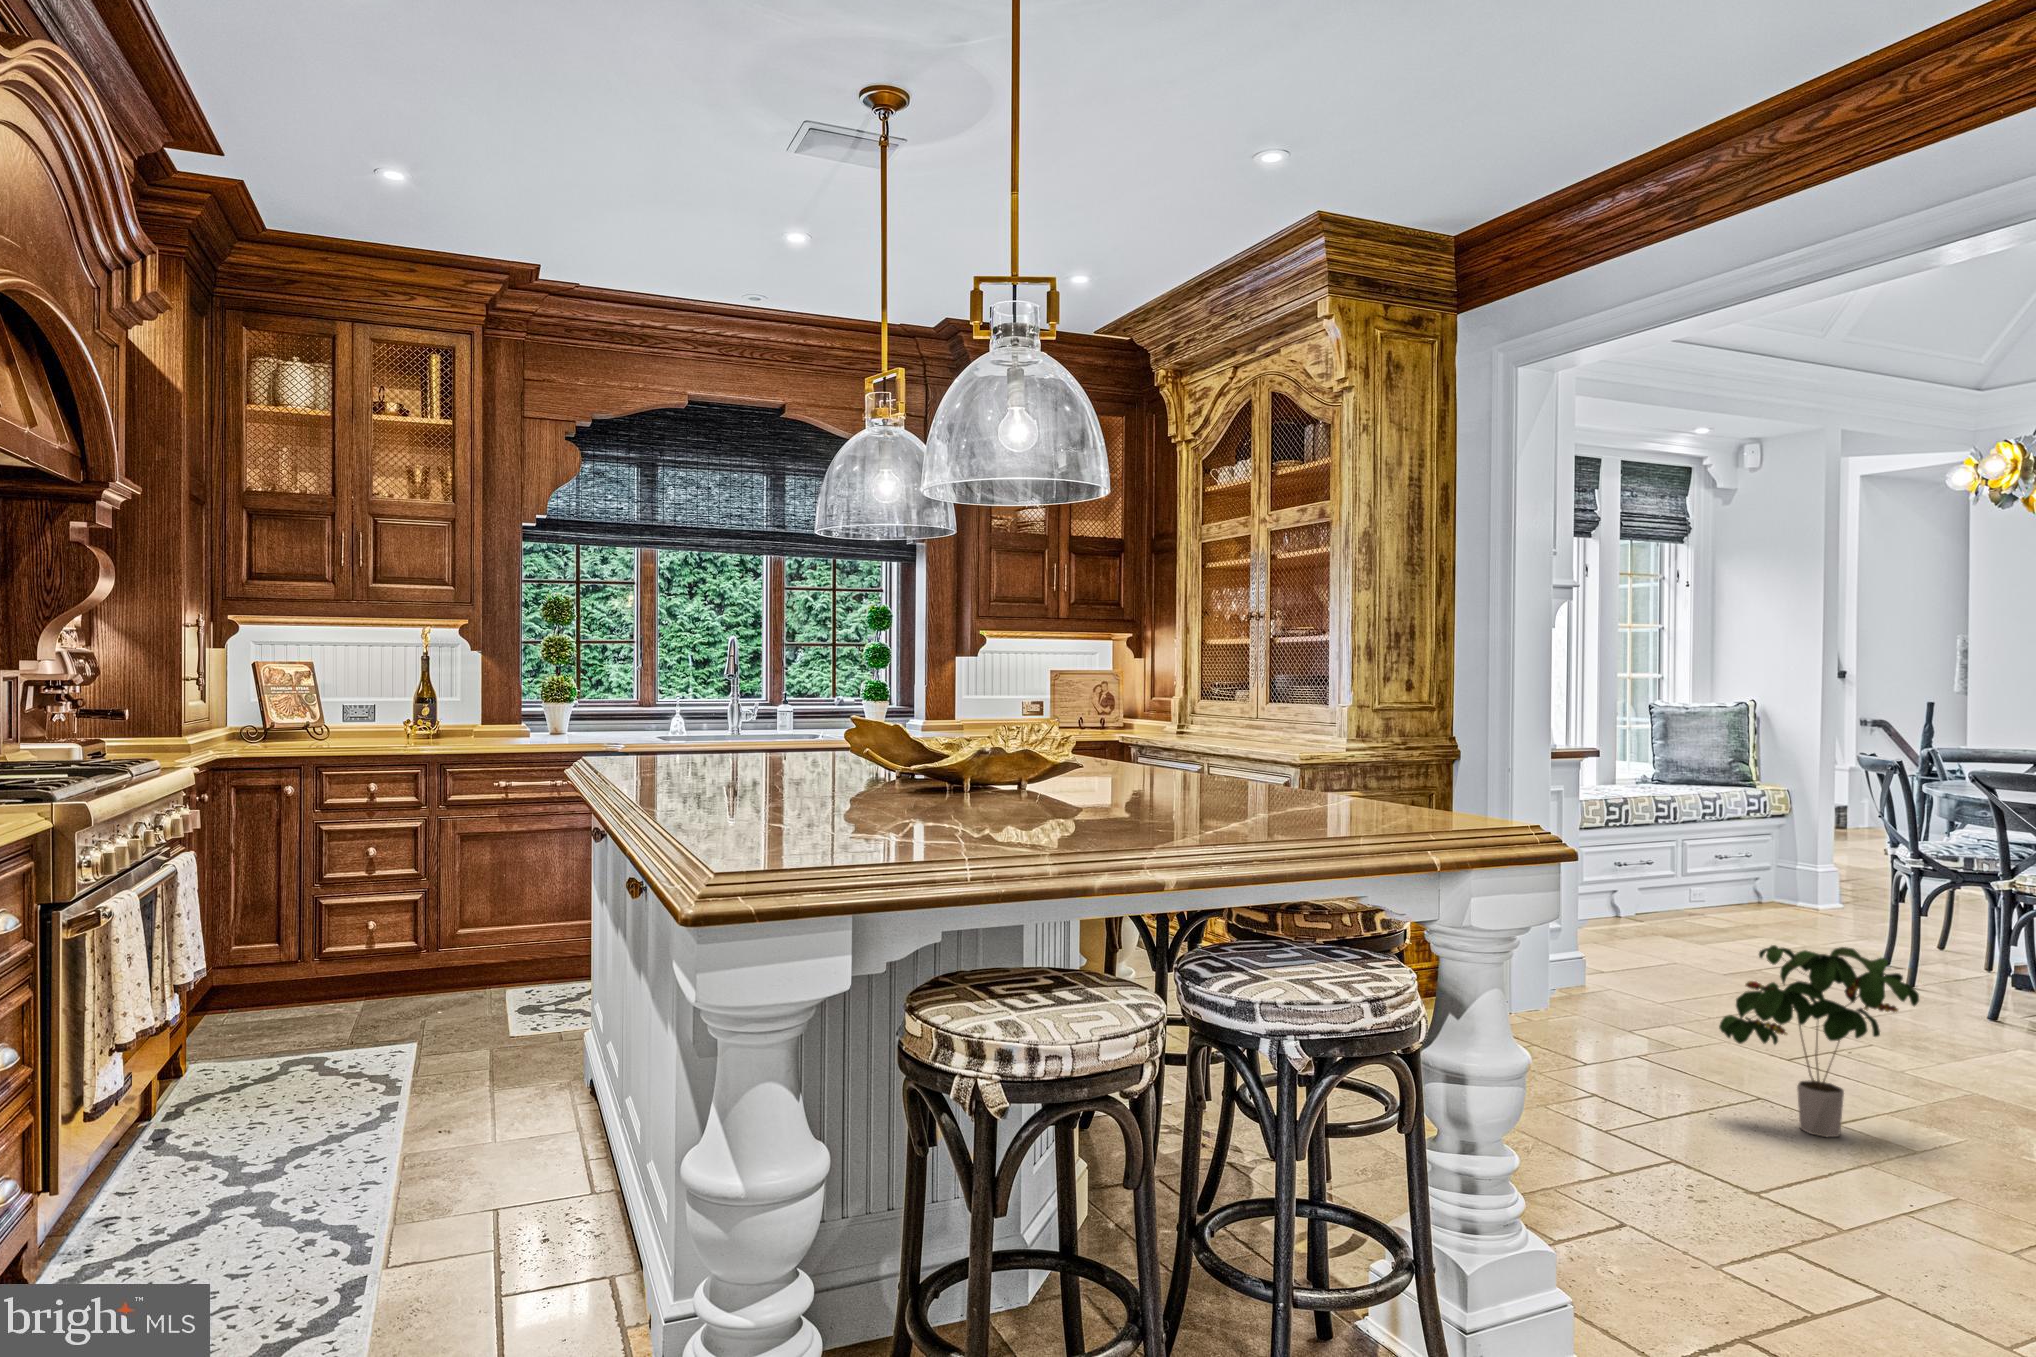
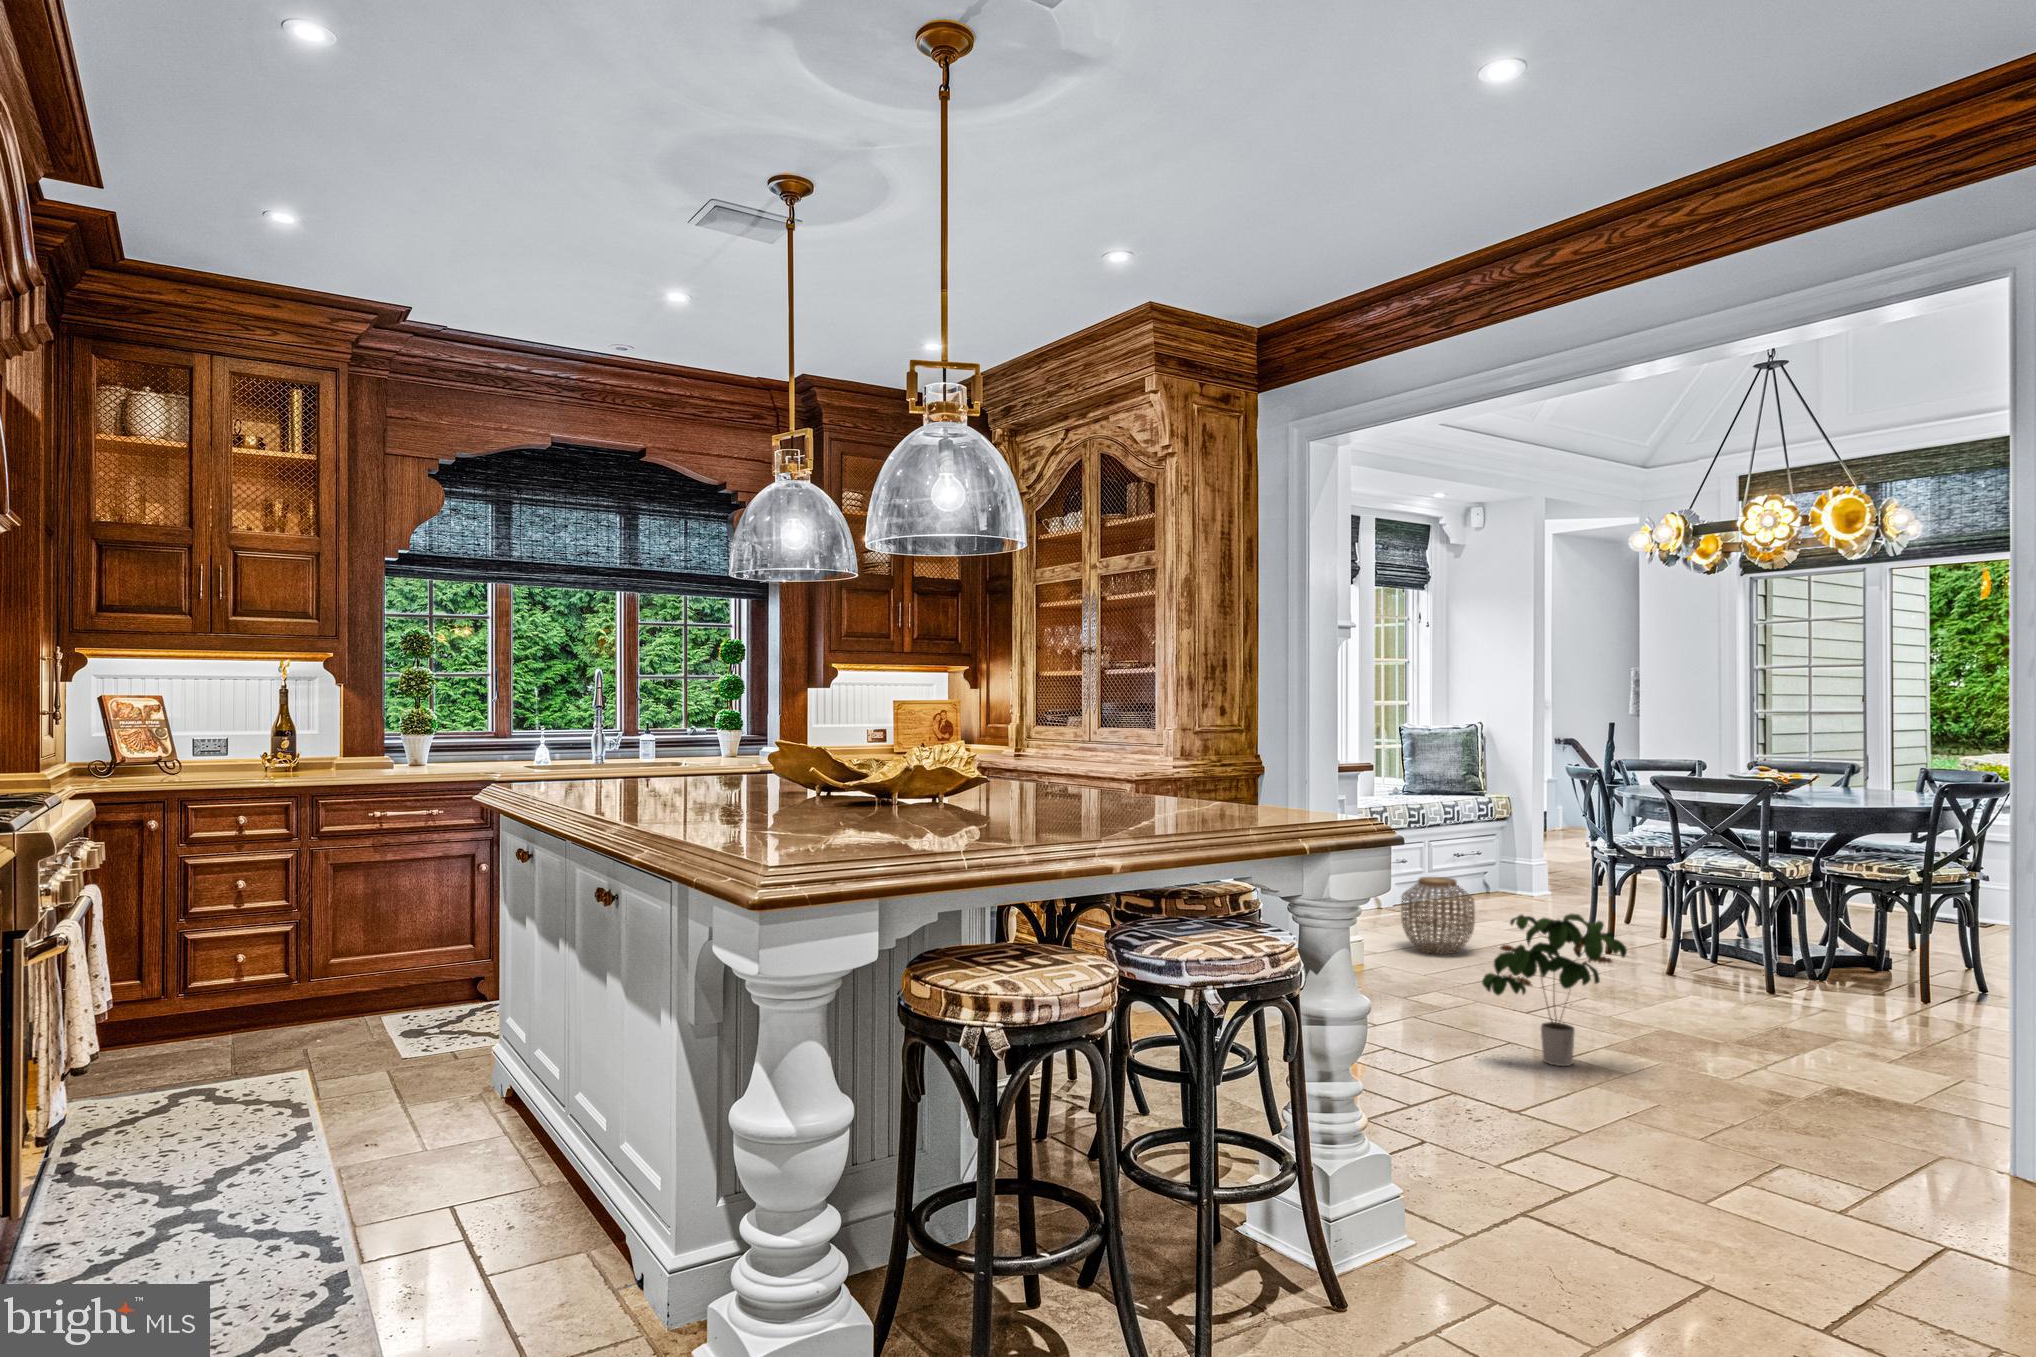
woven basket: none [1637,887,1731,982] -> present [1401,877,1475,954]

